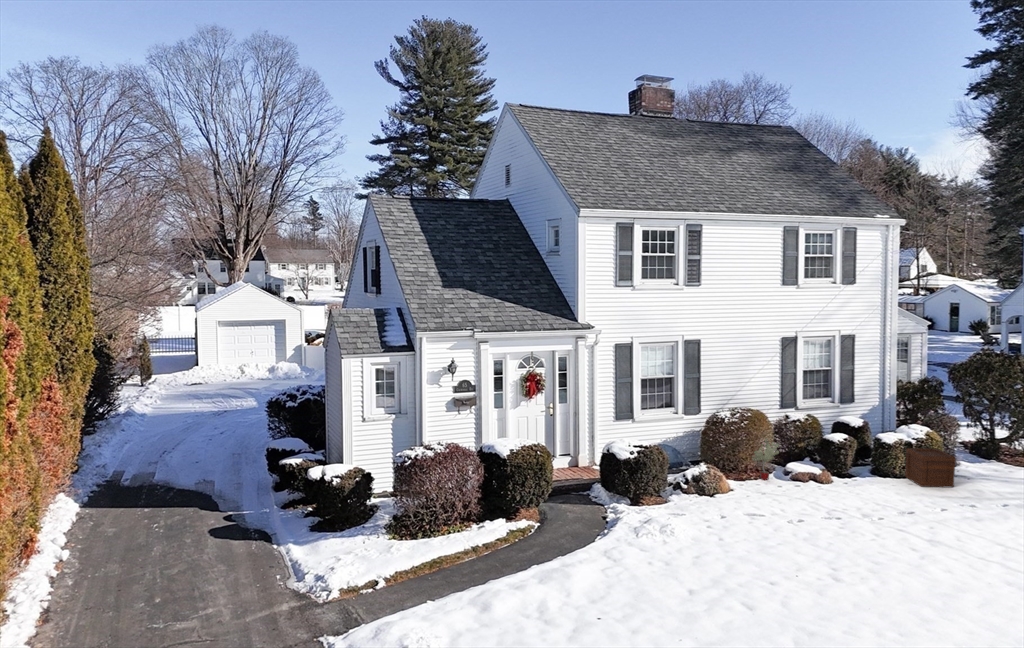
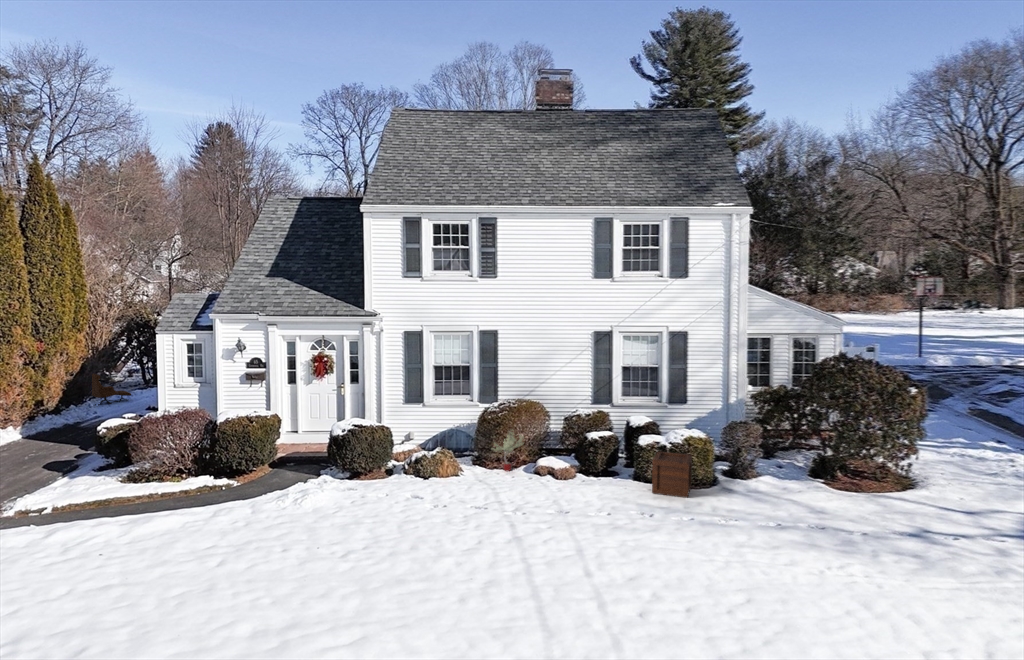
lounge chair: none [118,408,167,449] -> present [92,373,131,404]

